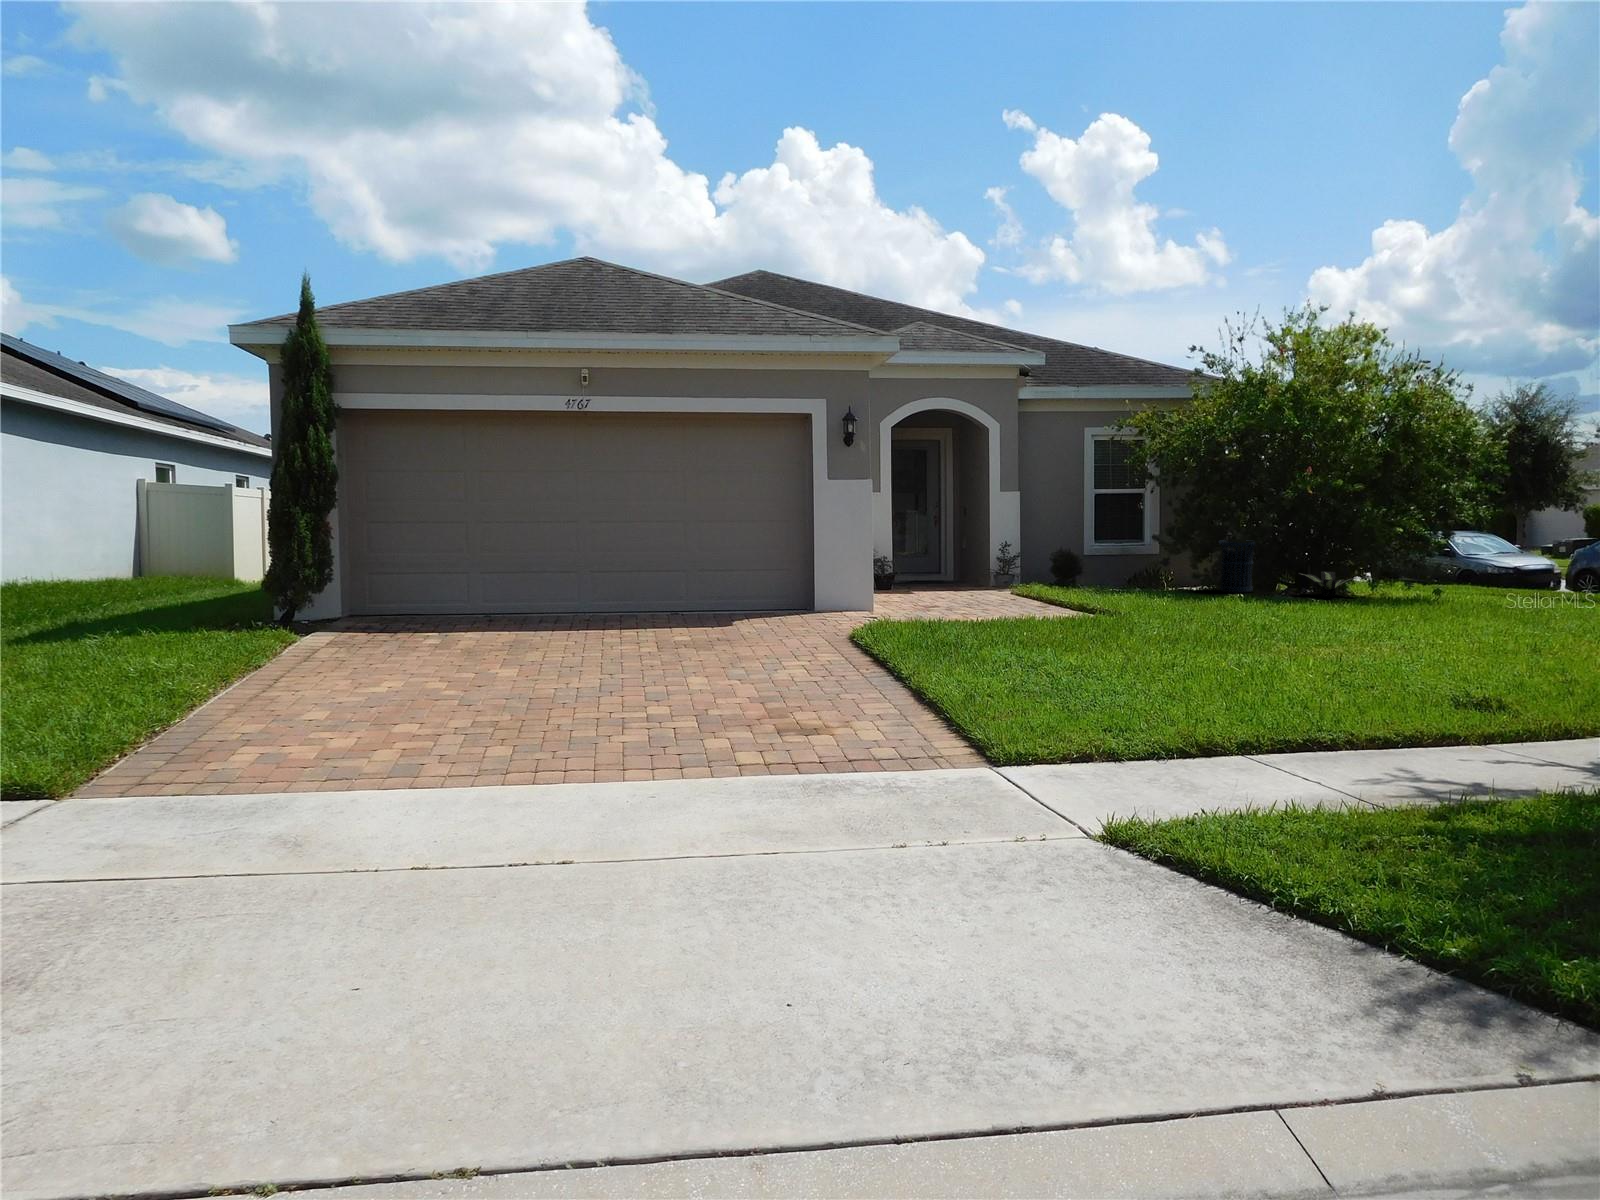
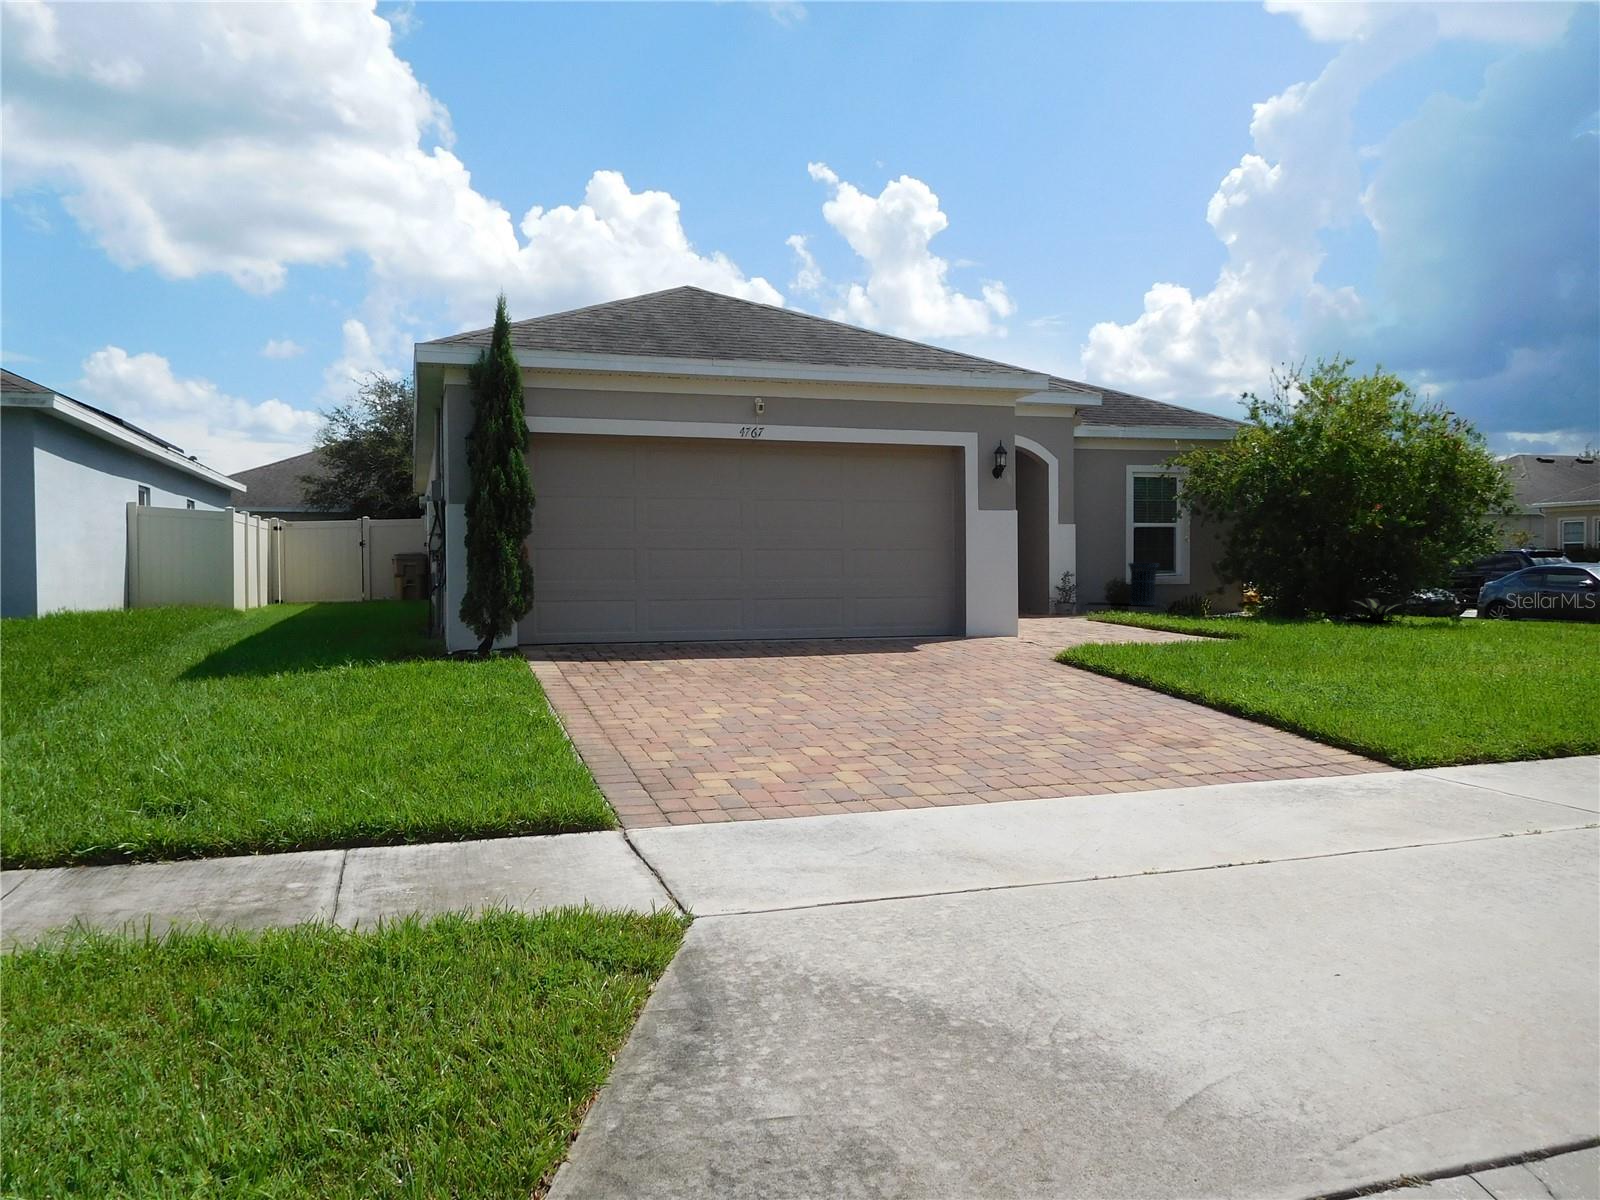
trash can: present [1219,541,1255,593] -> present [1128,563,1159,606]

